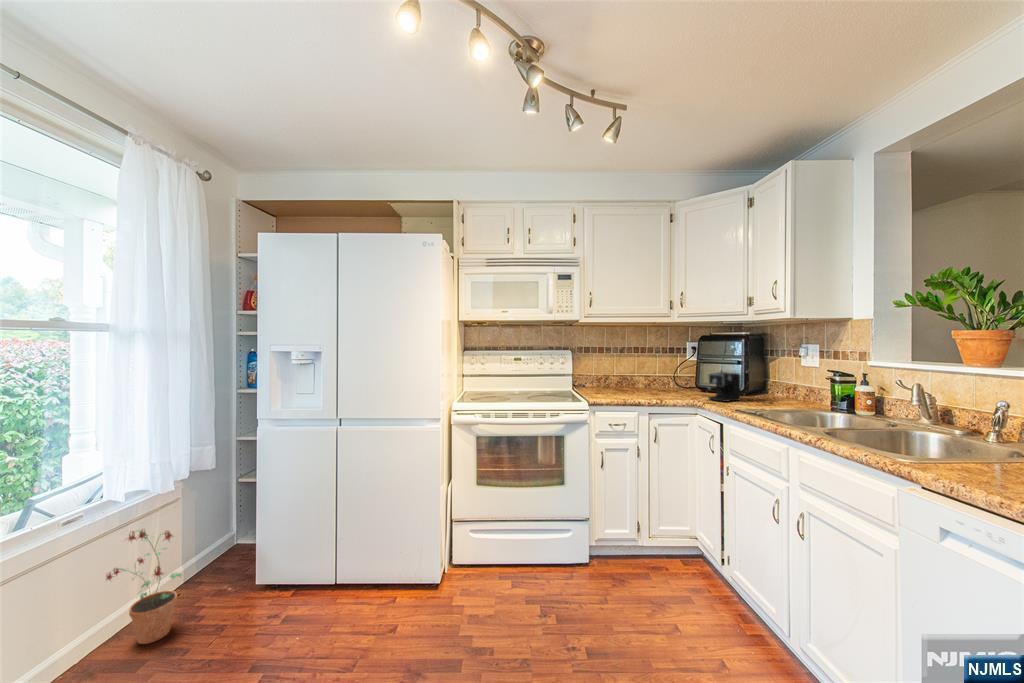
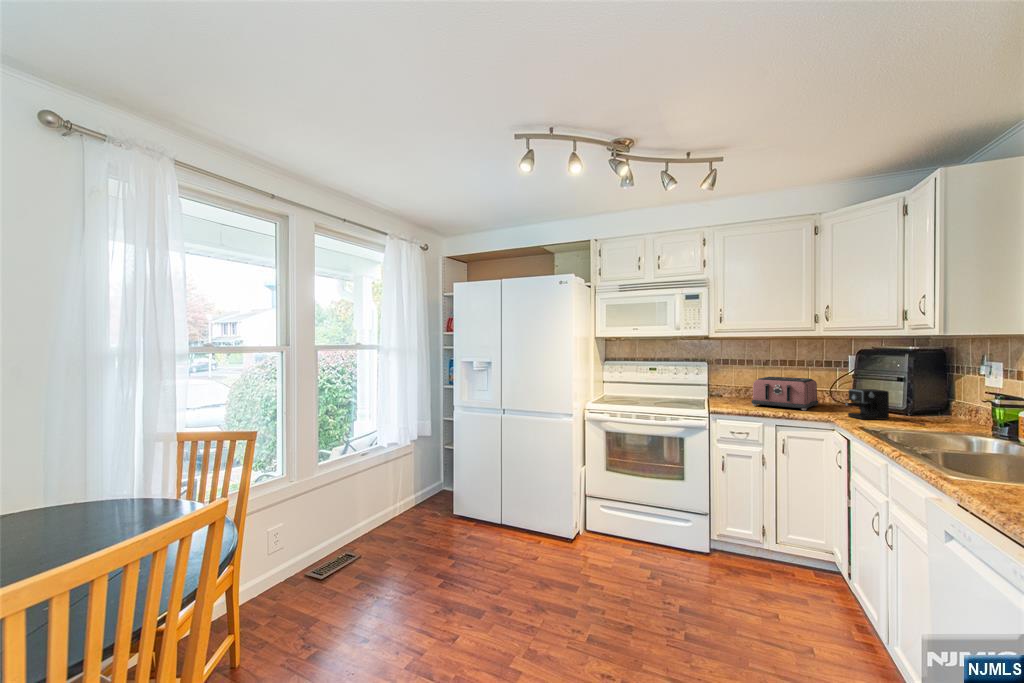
toaster: none [619,364,671,396] -> present [752,377,818,410]
potted plant: present [106,530,182,644] -> none [379,465,416,534]

